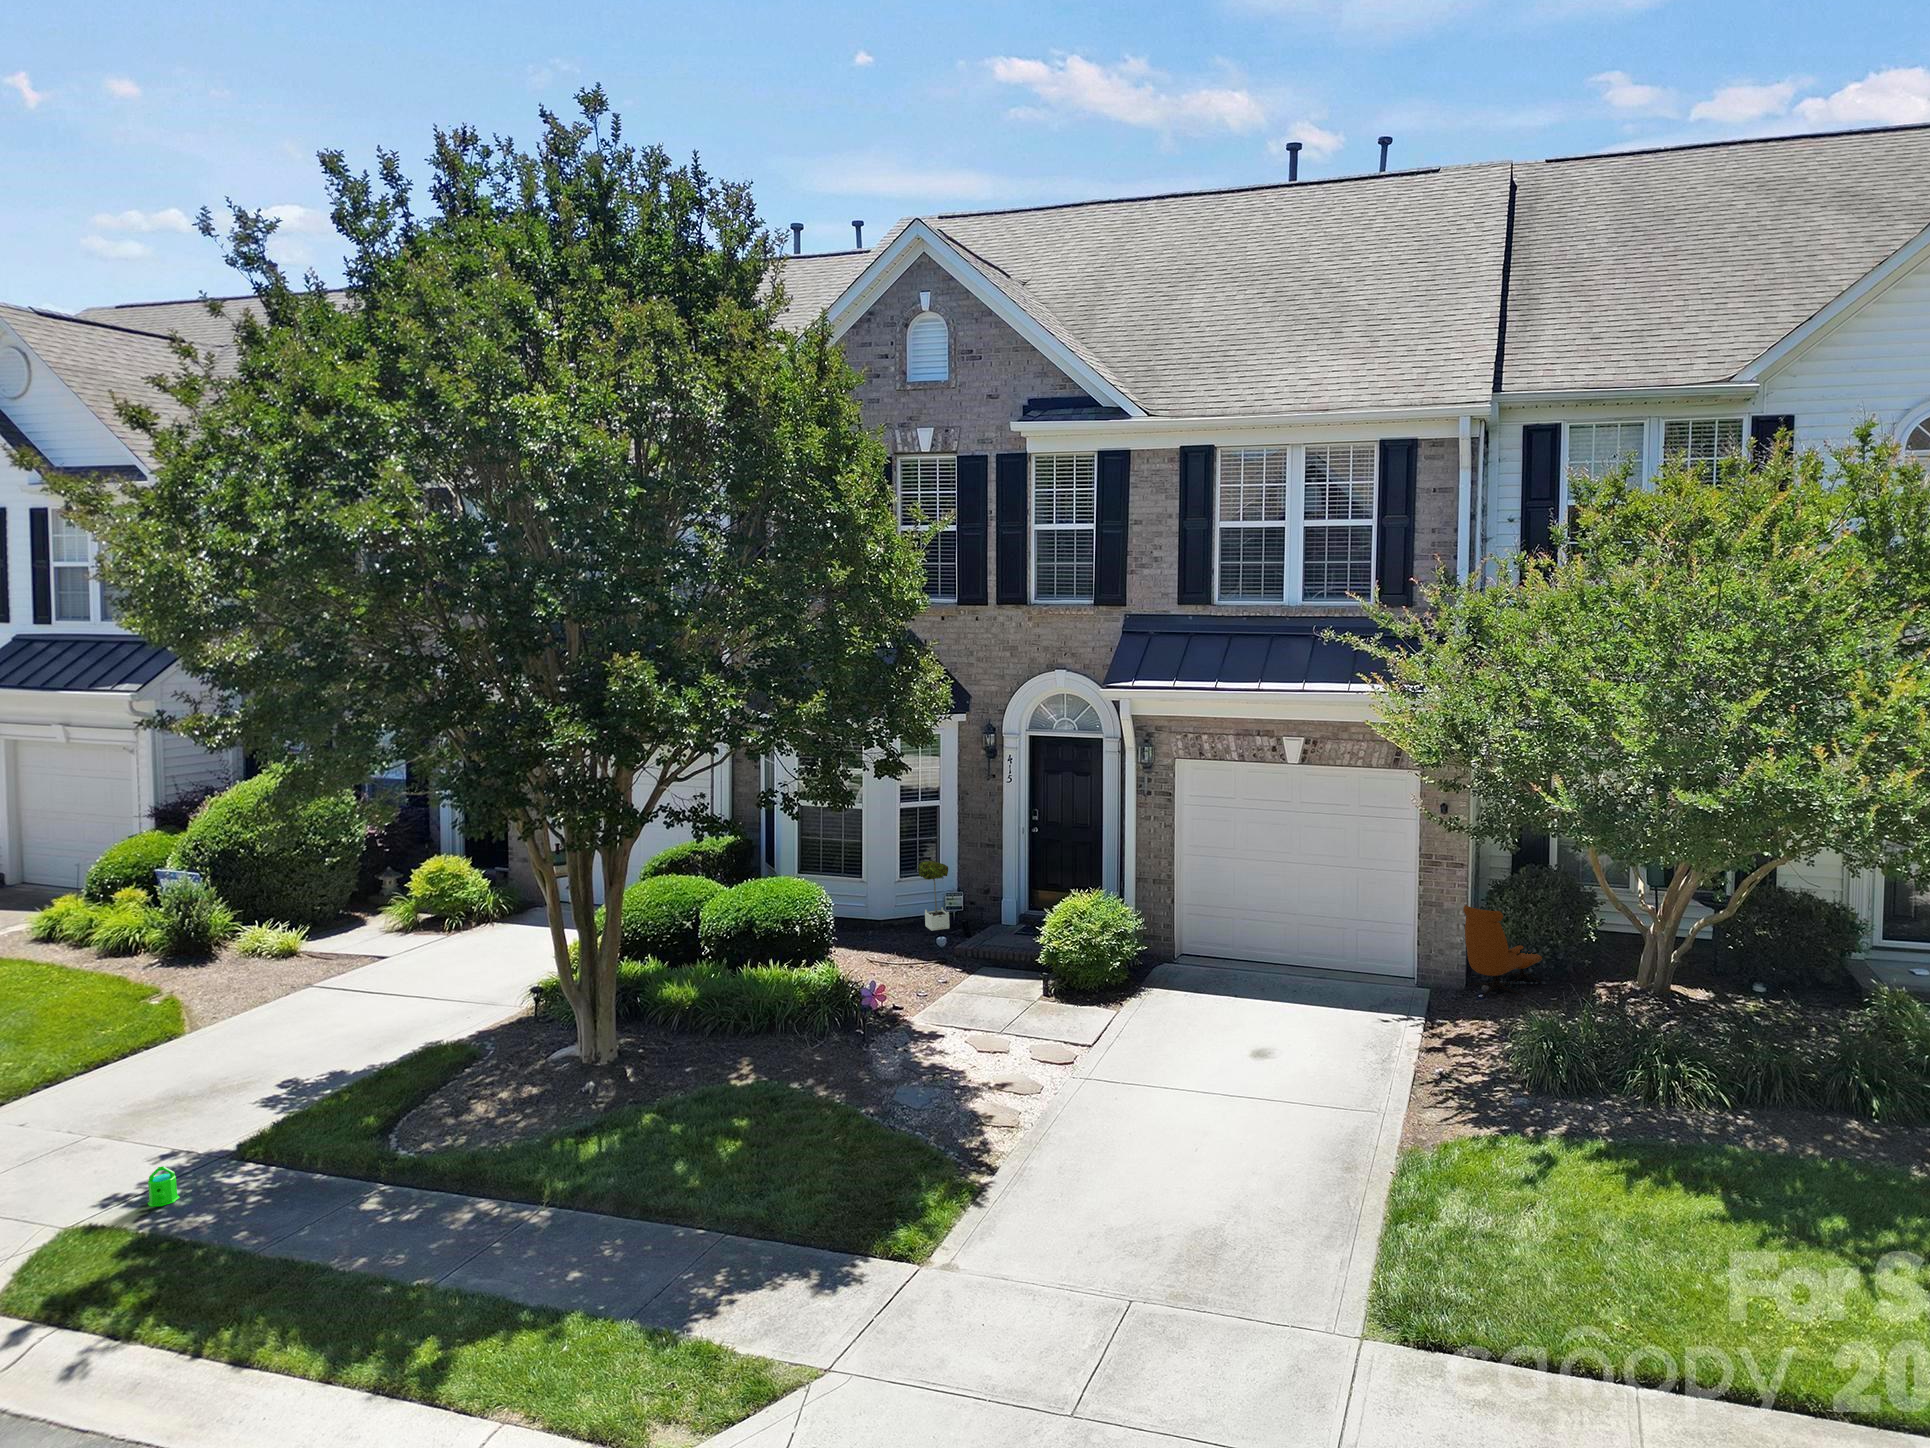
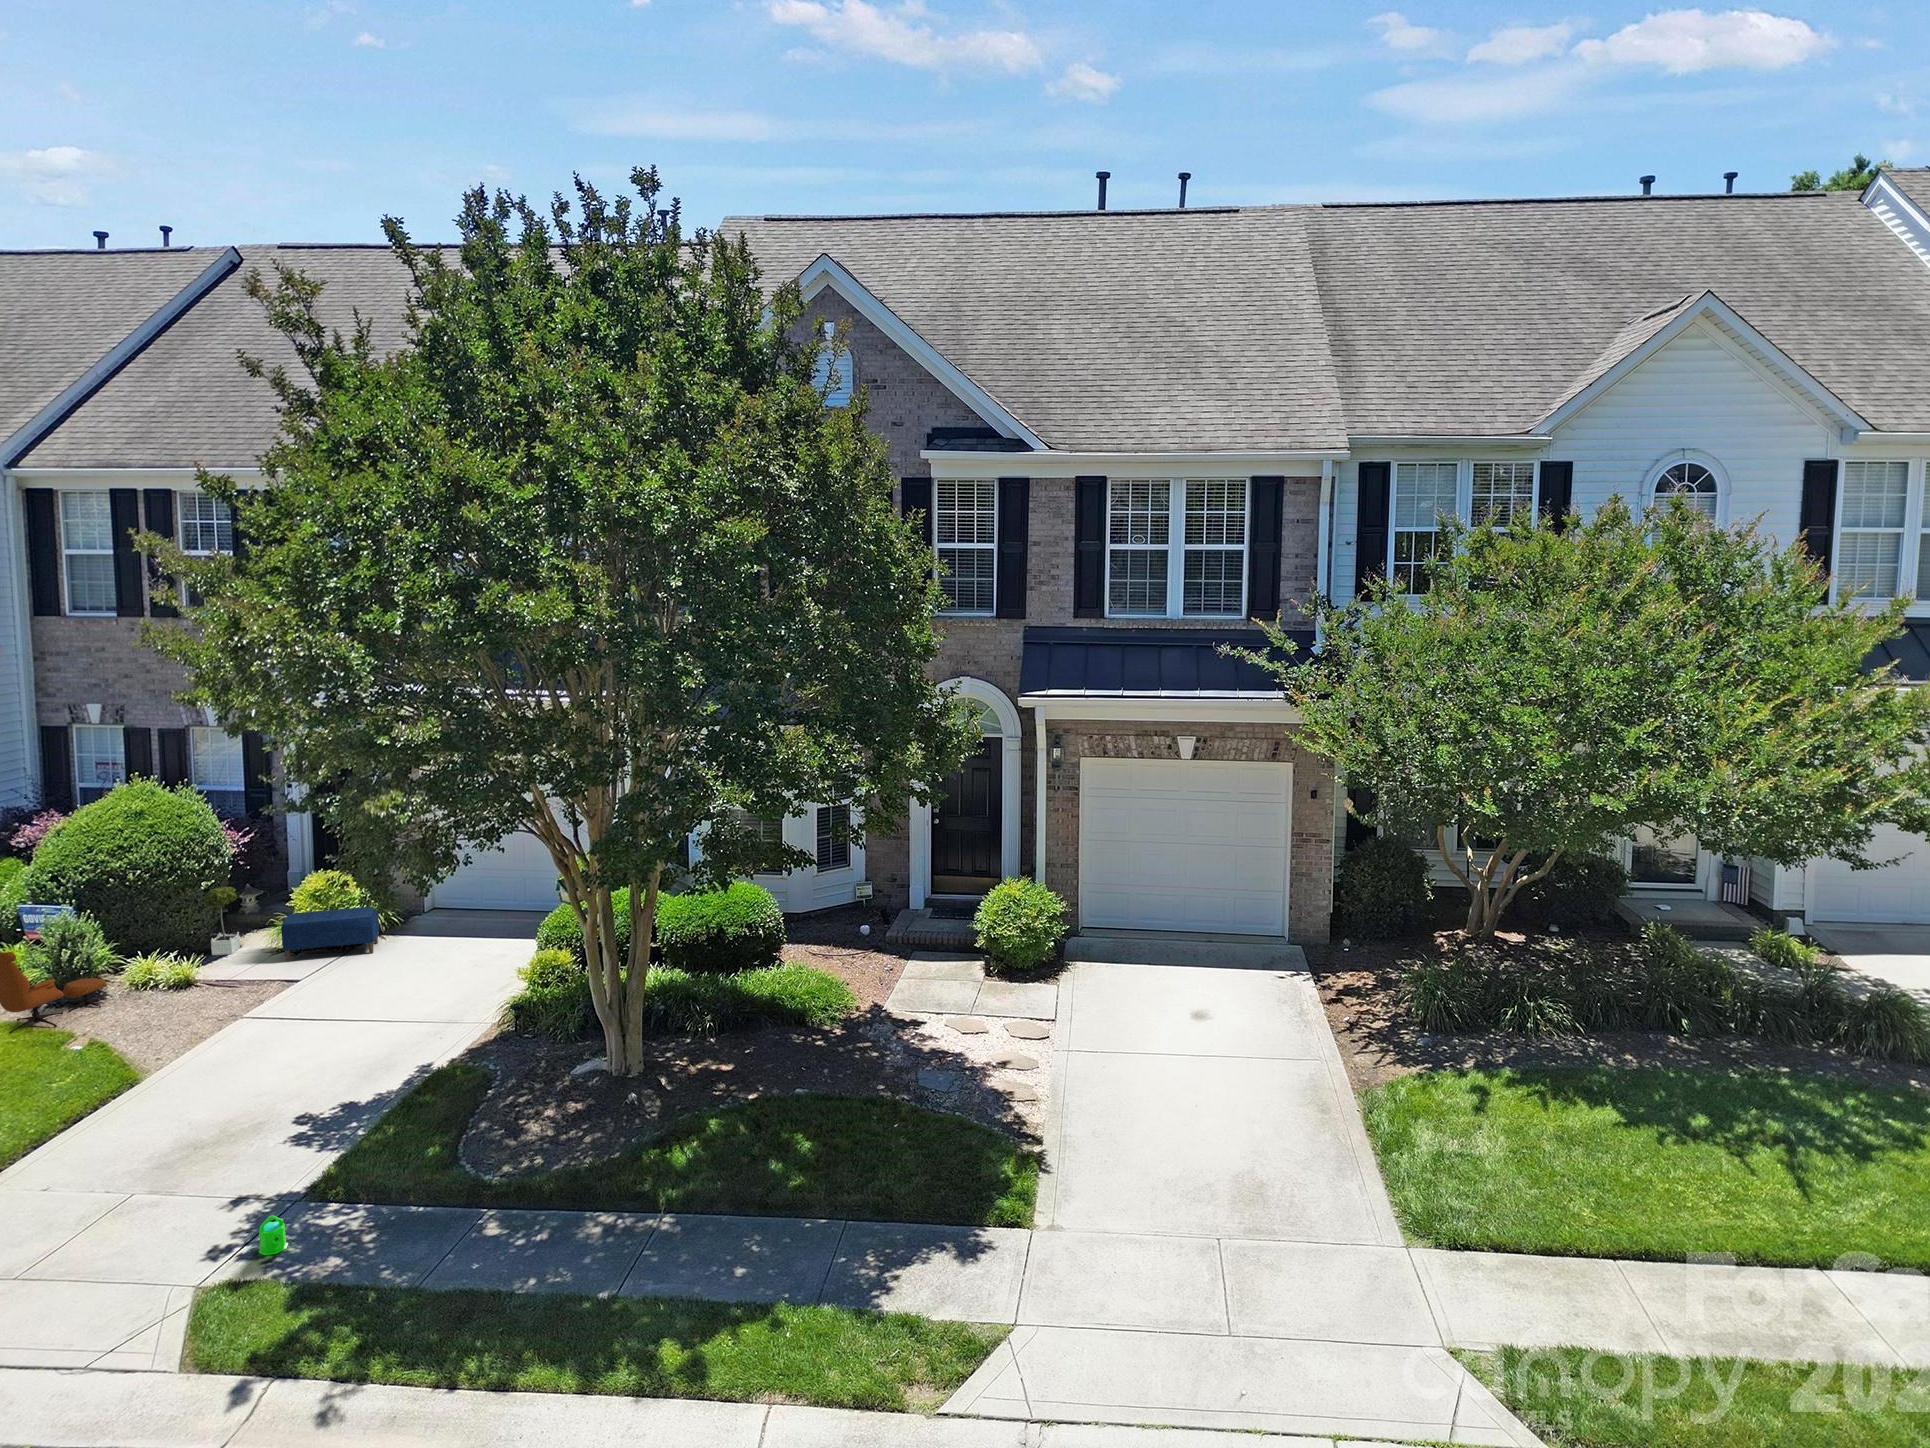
potted tree: present [918,861,950,931] -> present [204,886,240,955]
bench: none [380,891,478,940] -> present [281,906,379,962]
lounge chair: present [1463,905,1542,998] -> present [0,952,107,1034]

